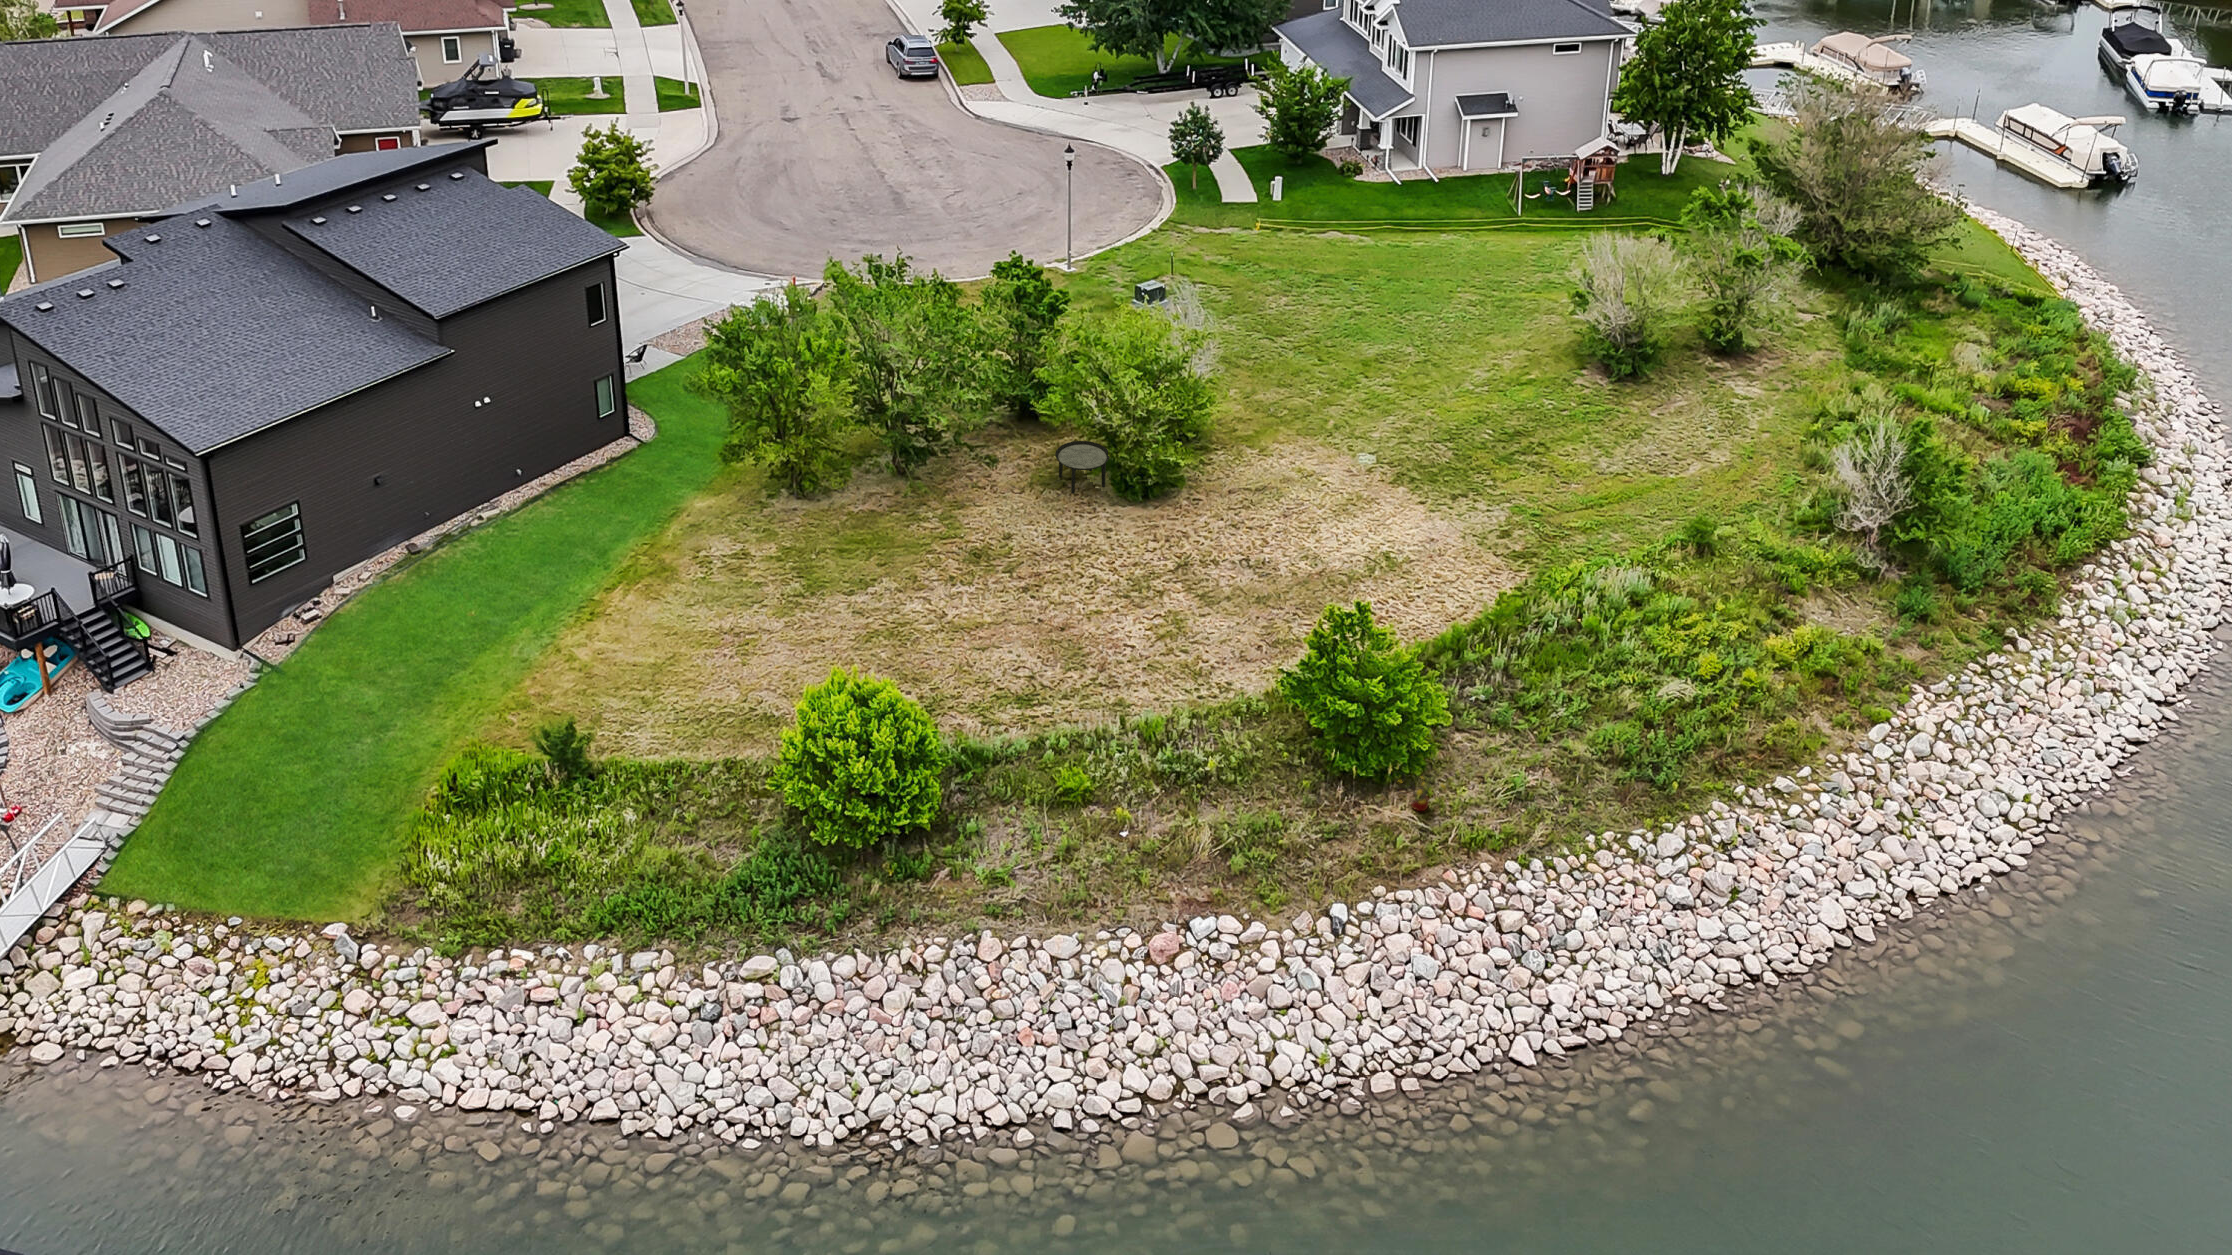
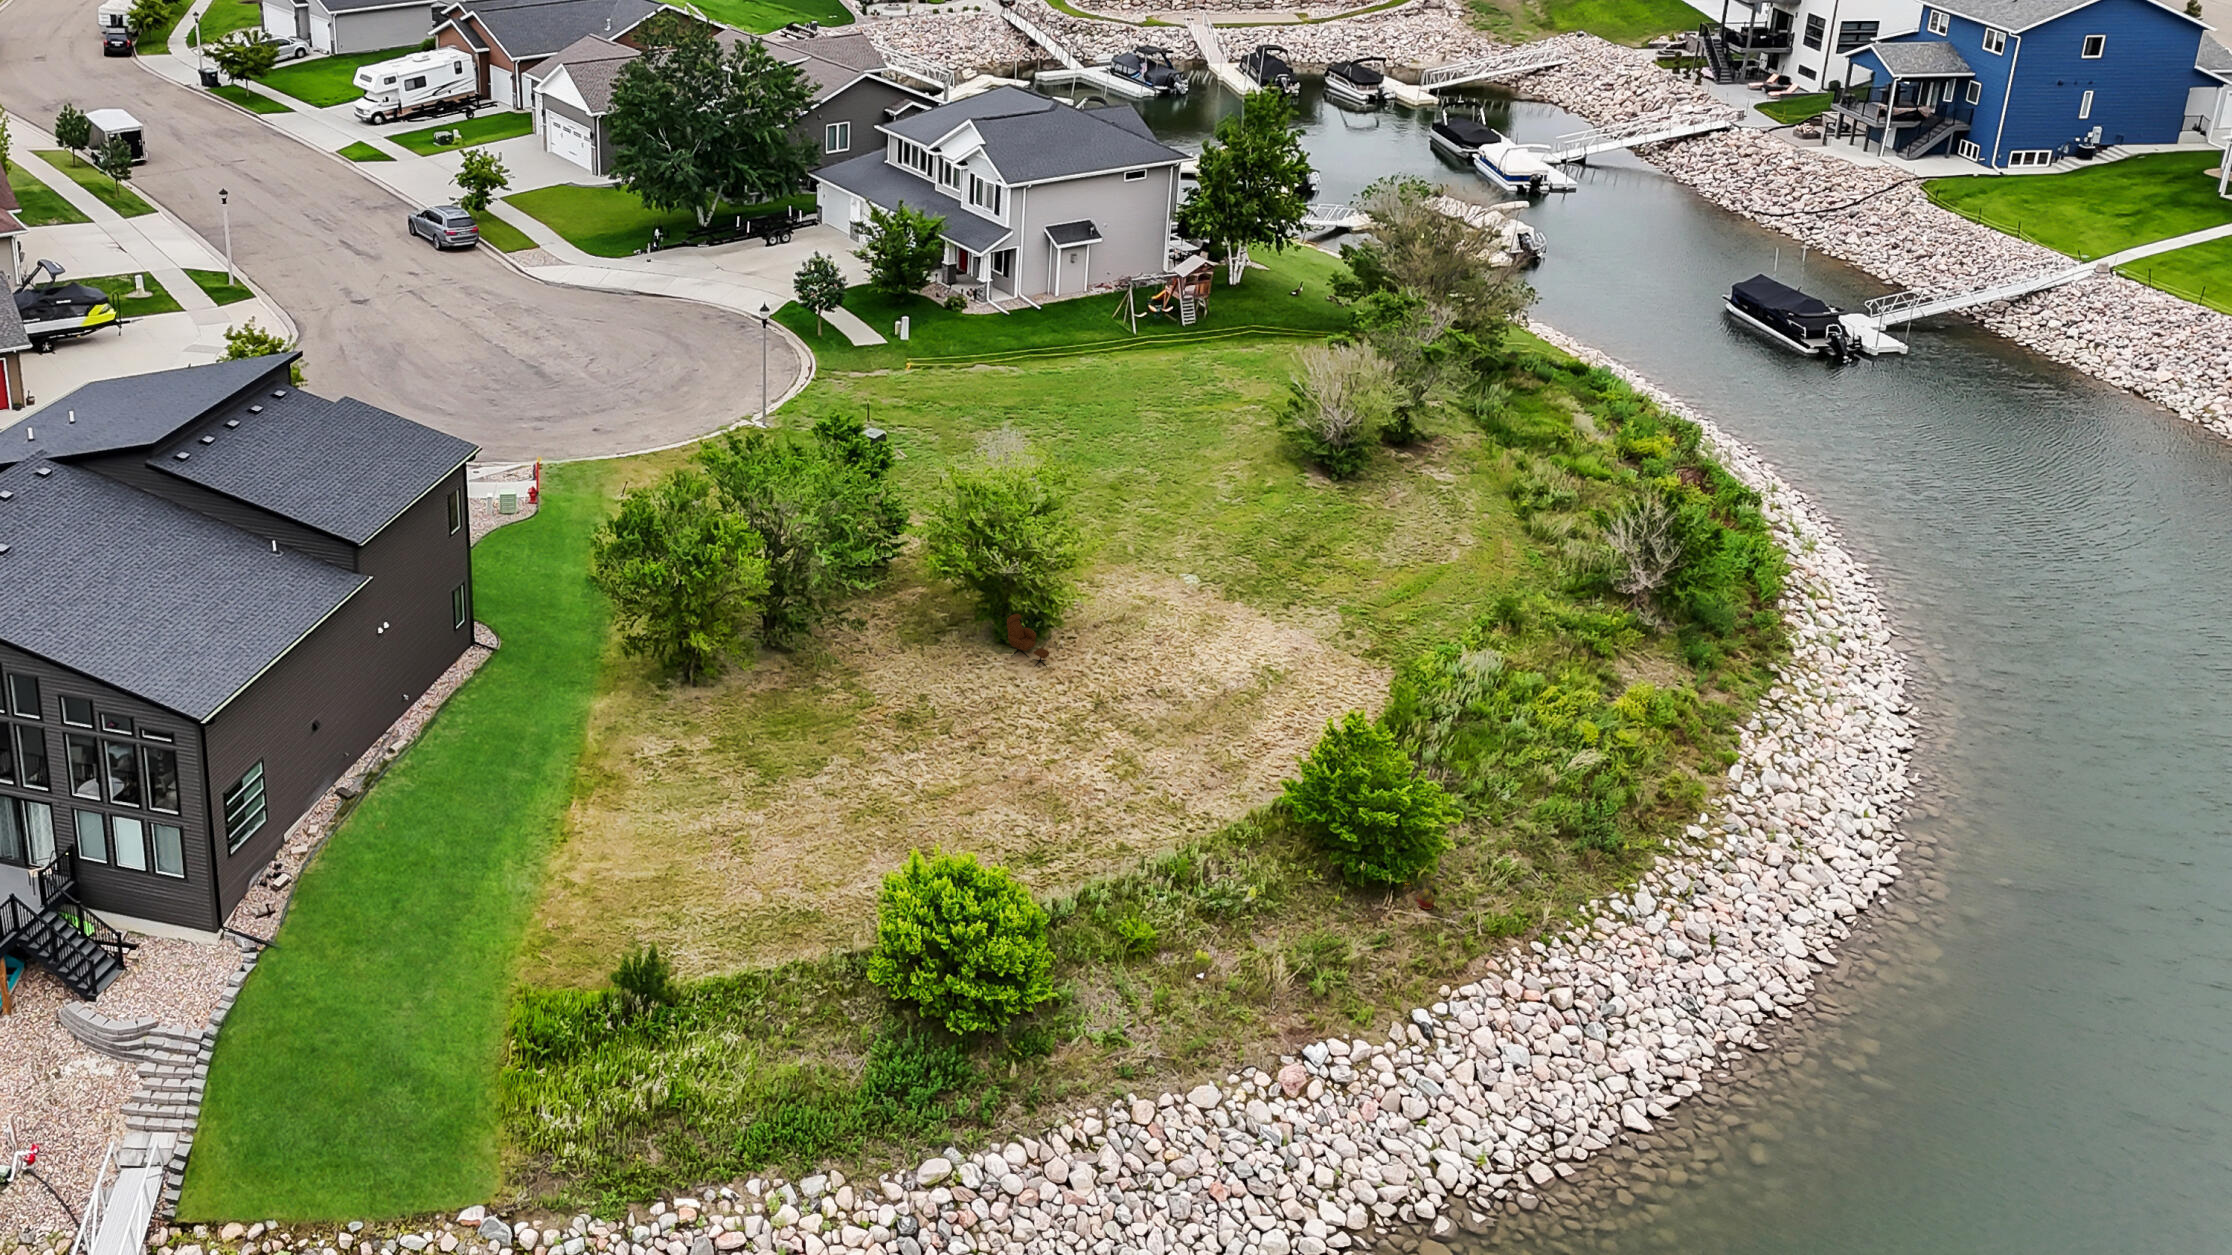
round table: present [1055,441,1110,494] -> none [907,599,961,653]
lounge chair: none [1149,465,1186,523] -> present [1007,614,1049,667]

